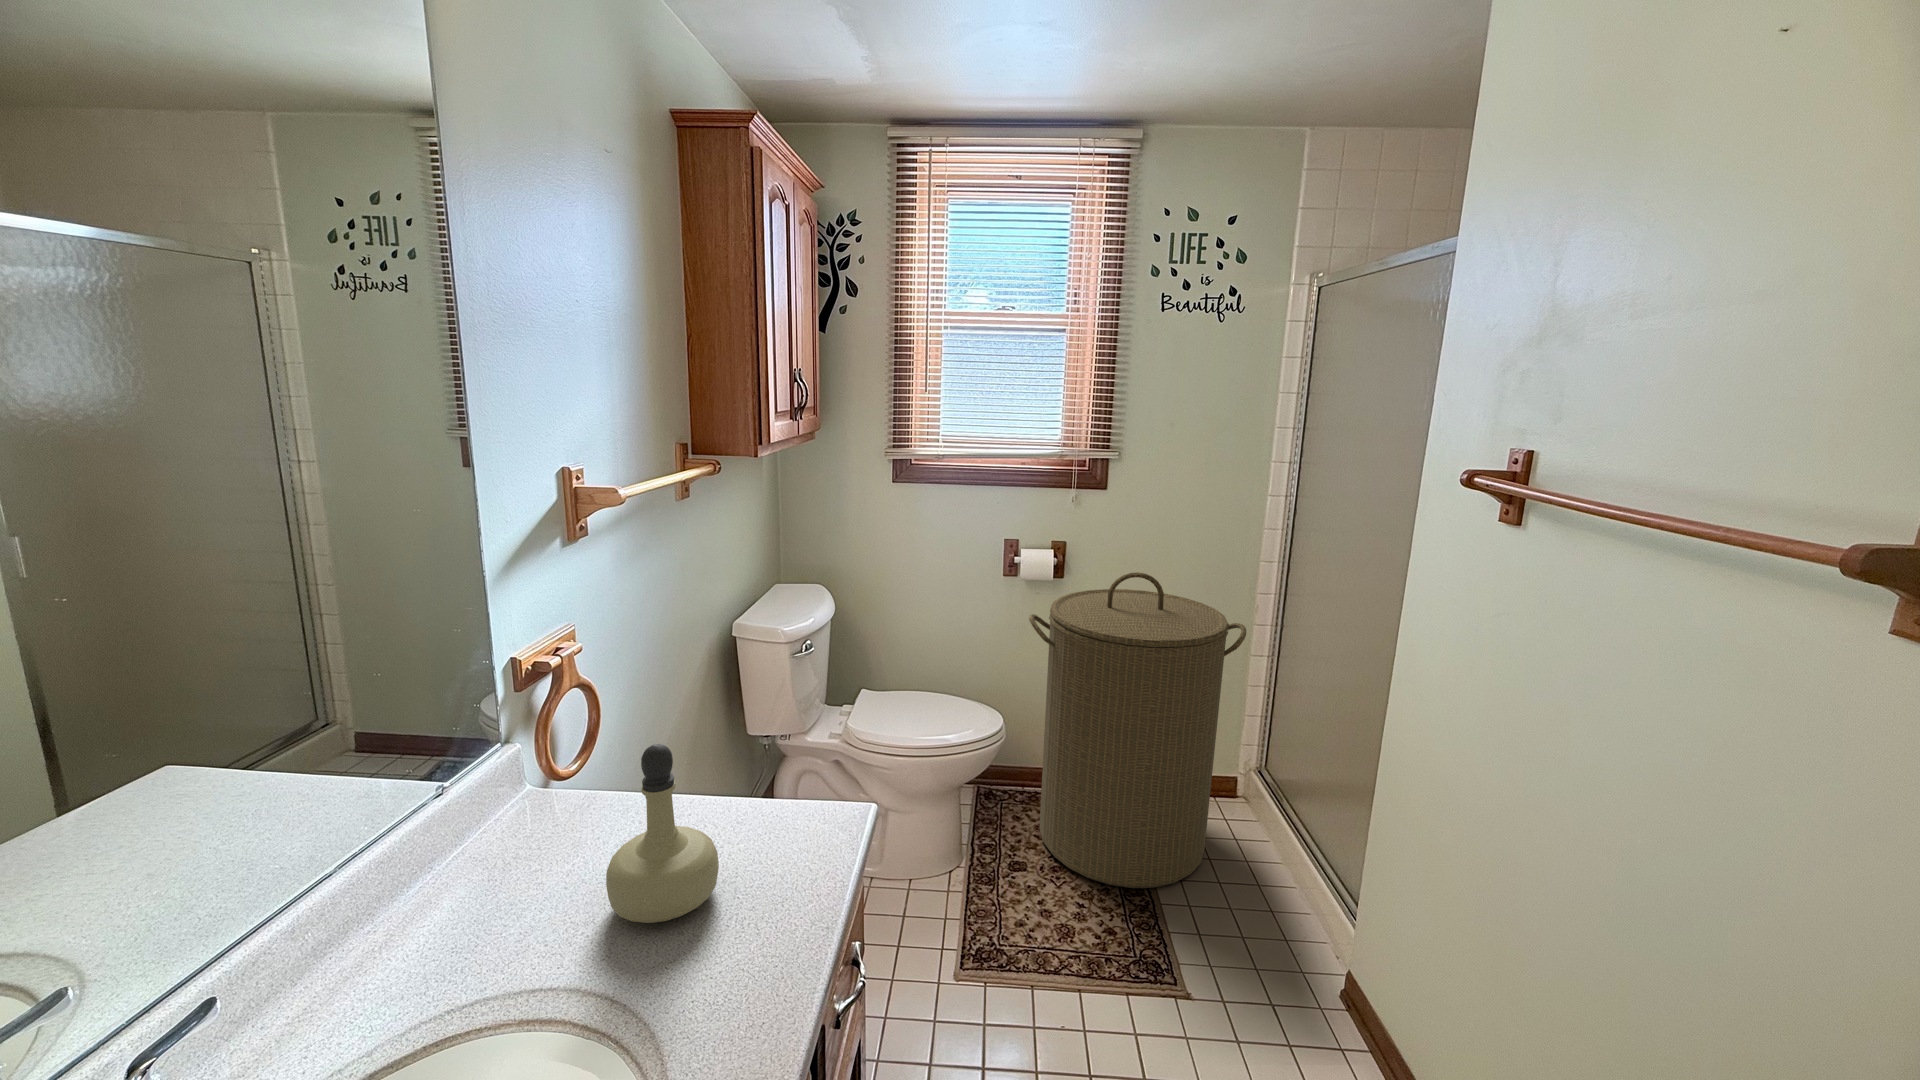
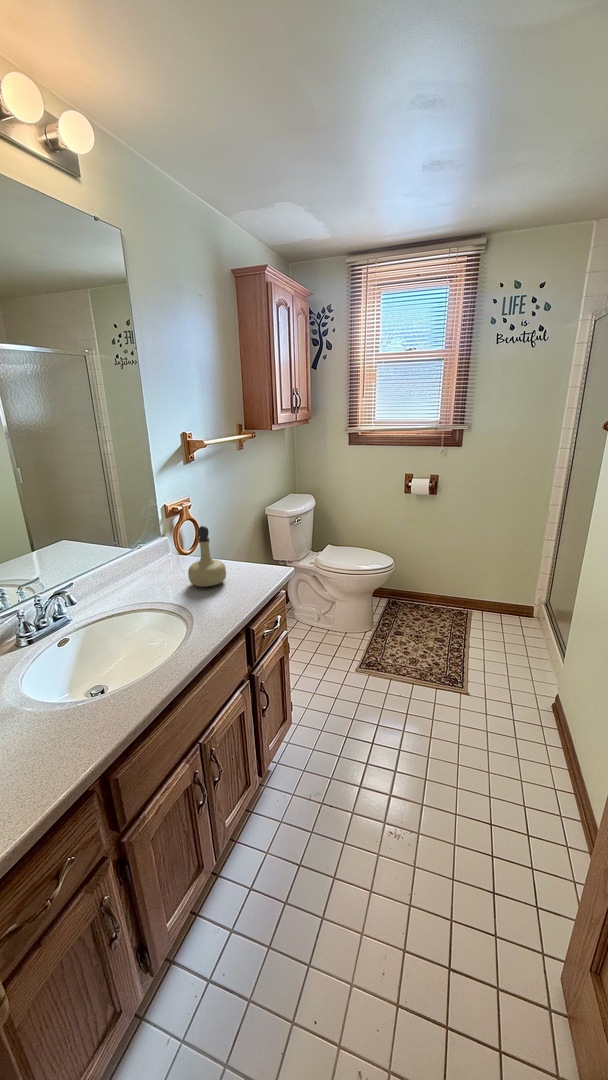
laundry hamper: present [1029,572,1246,888] -> none [410,489,531,650]

